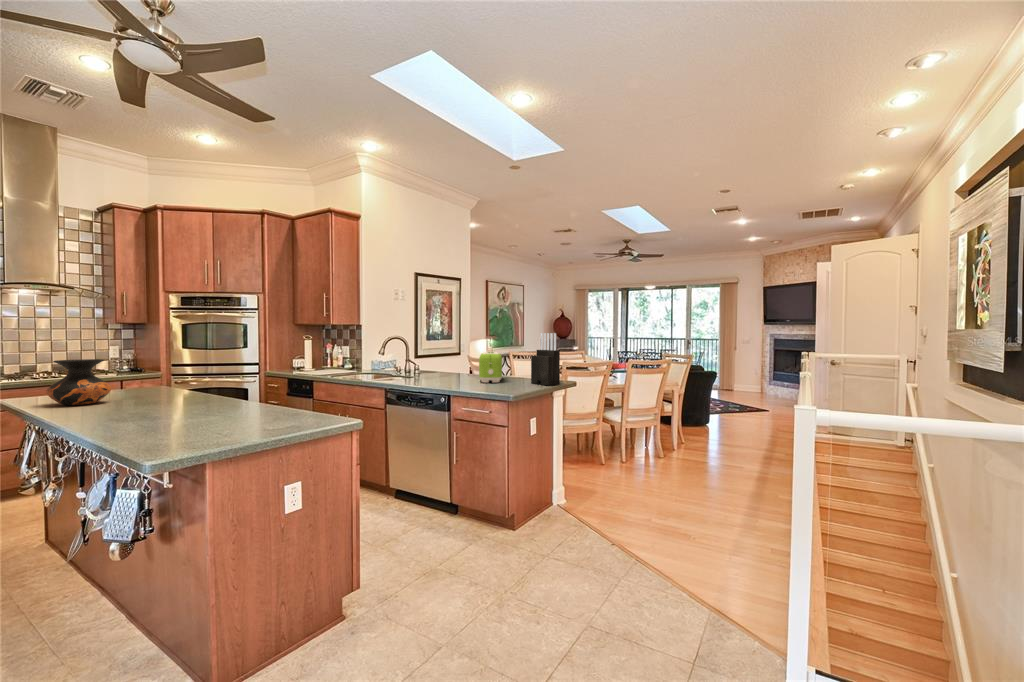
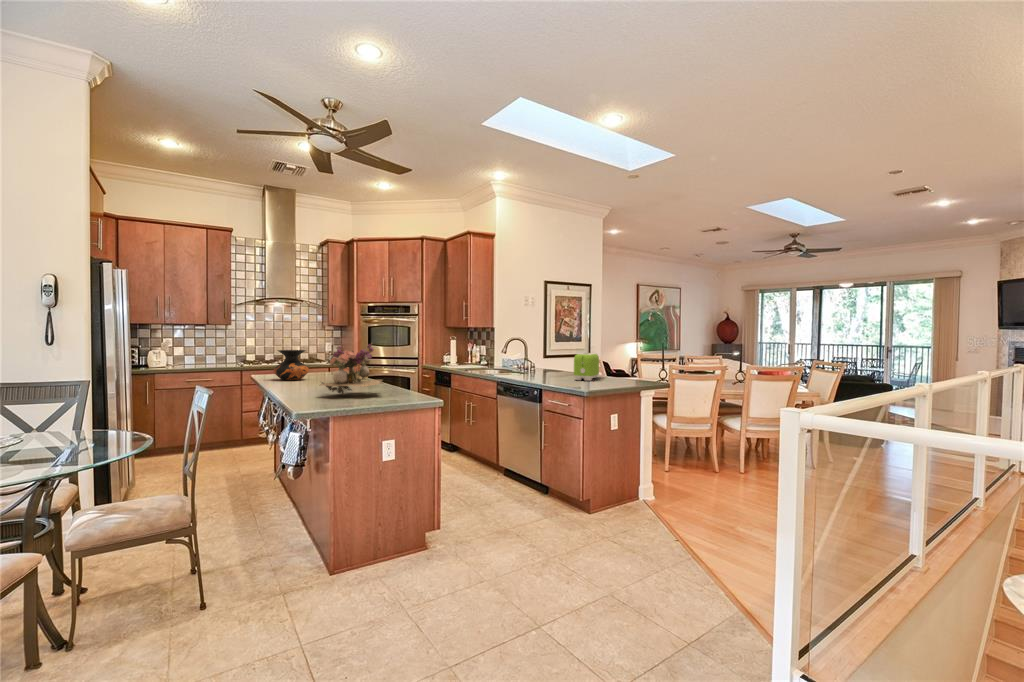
knife block: present [531,333,560,386] -> none [620,336,645,385]
flower arrangement: none [168,347,273,425] -> present [320,343,383,395]

